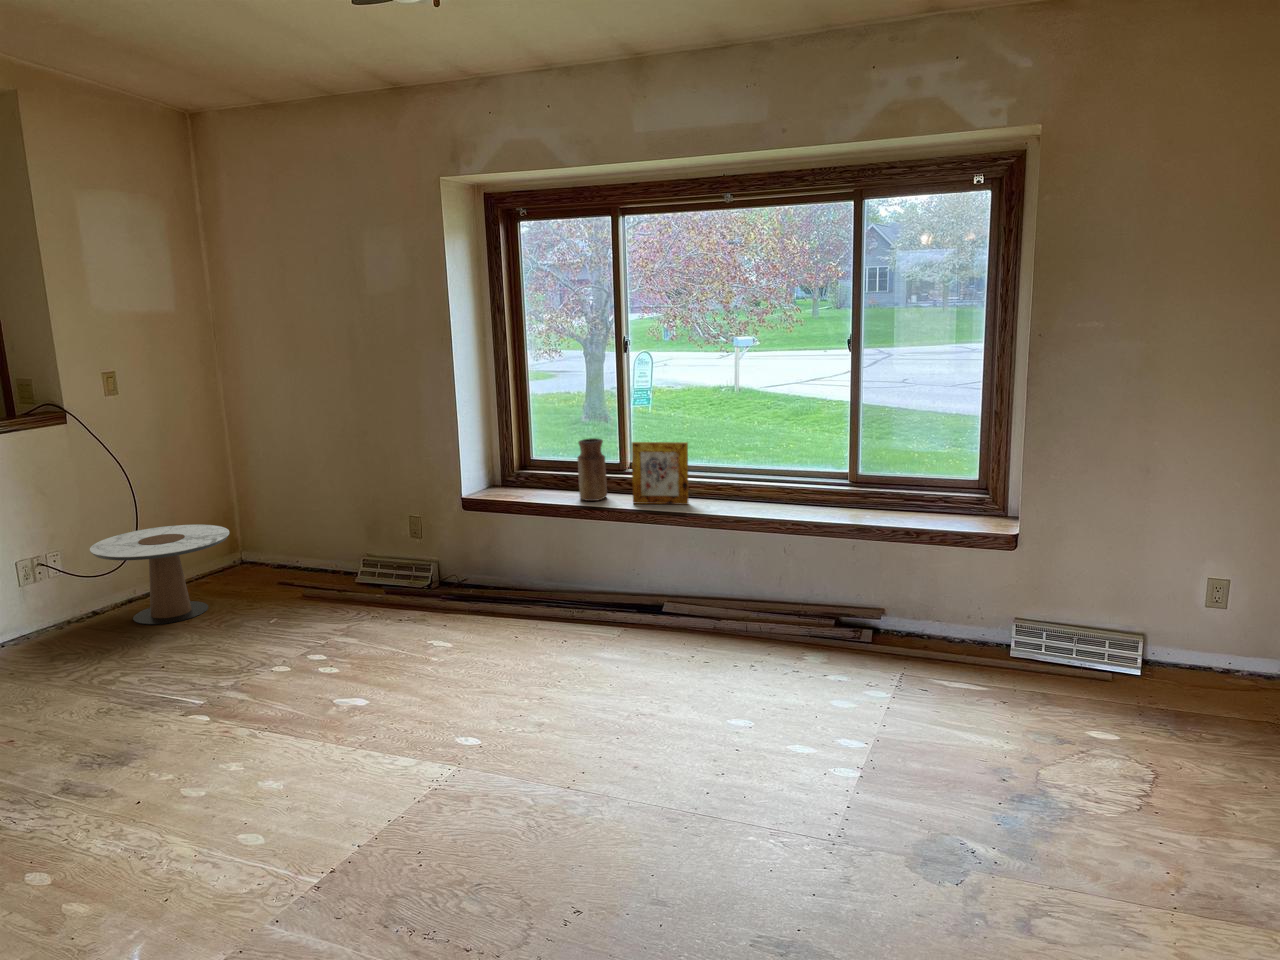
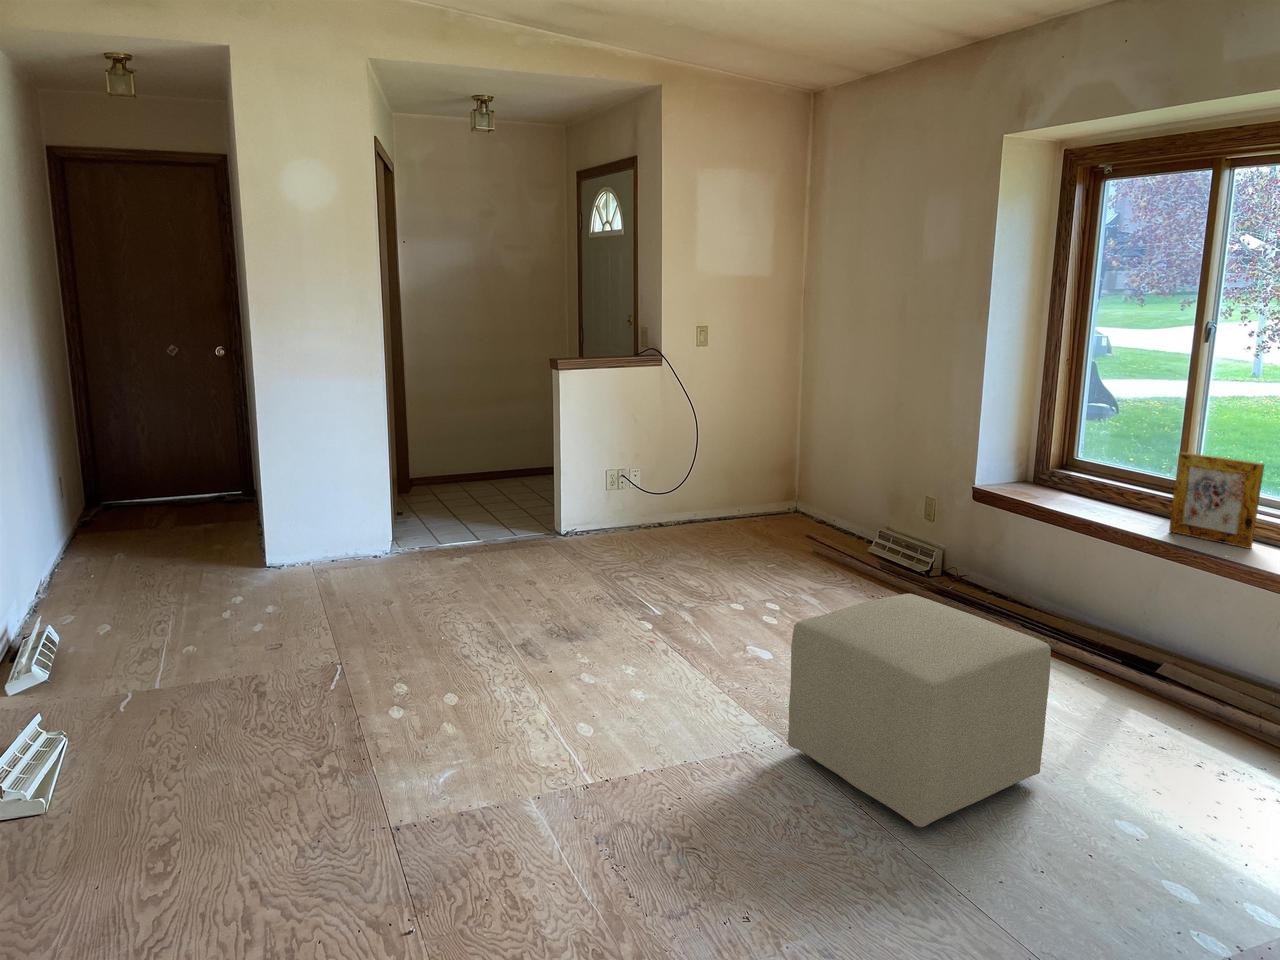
vase: present [578,438,607,501] -> none [1105,441,1149,519]
side table: present [90,525,230,625] -> none [656,465,763,547]
ottoman: none [465,595,658,776] -> present [788,594,1051,827]

